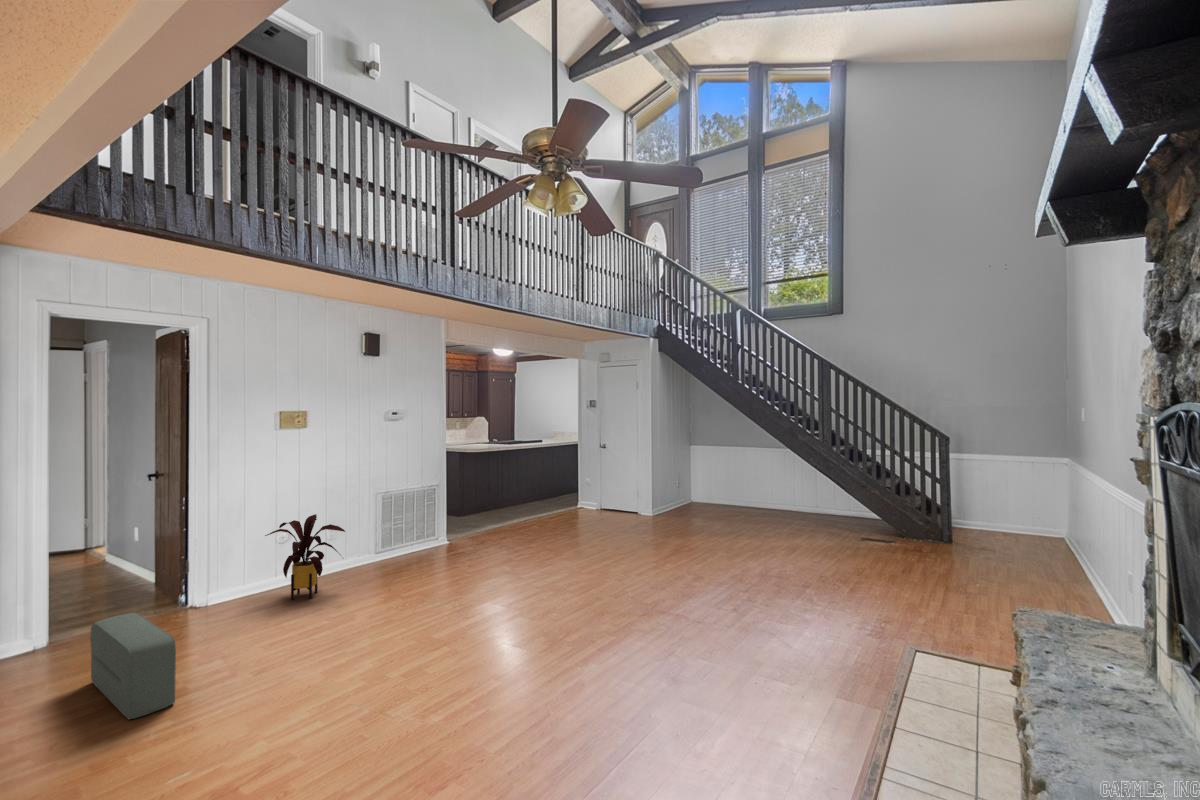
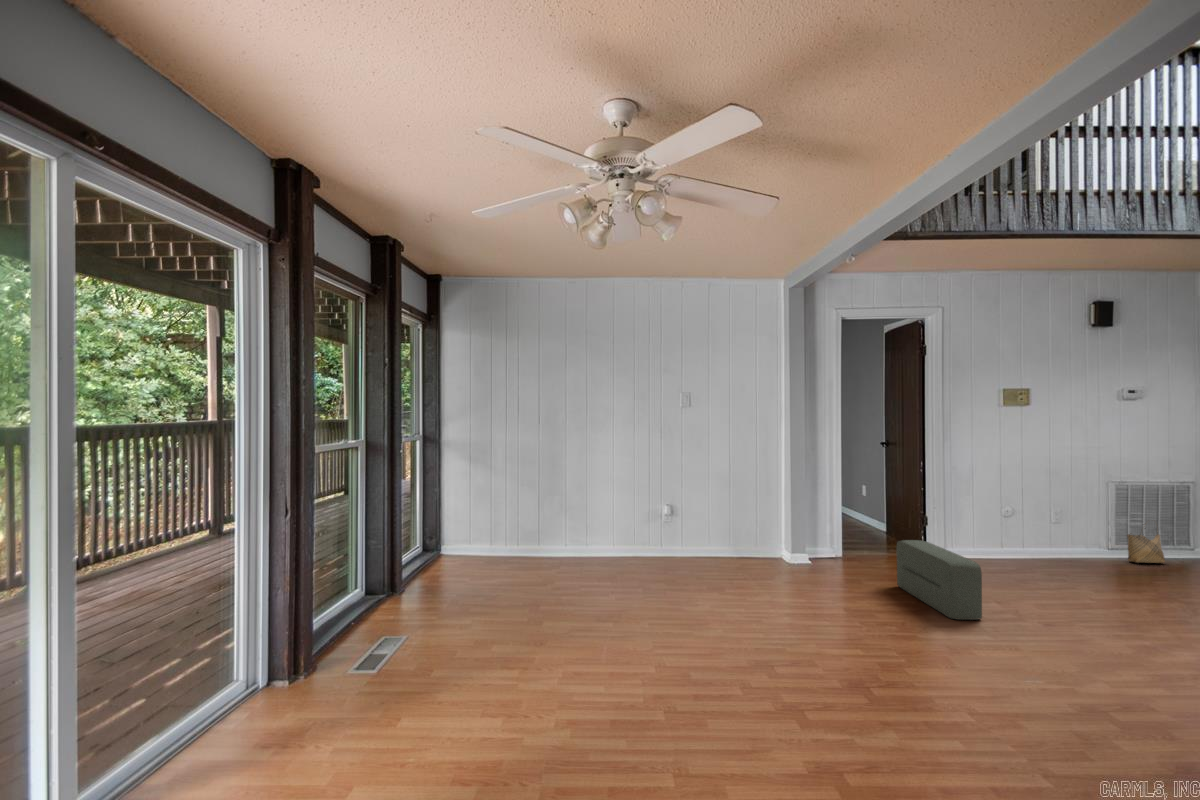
house plant: present [265,514,345,600] -> none [1001,492,1097,575]
woven basket: none [385,523,411,563] -> present [1127,534,1165,563]

